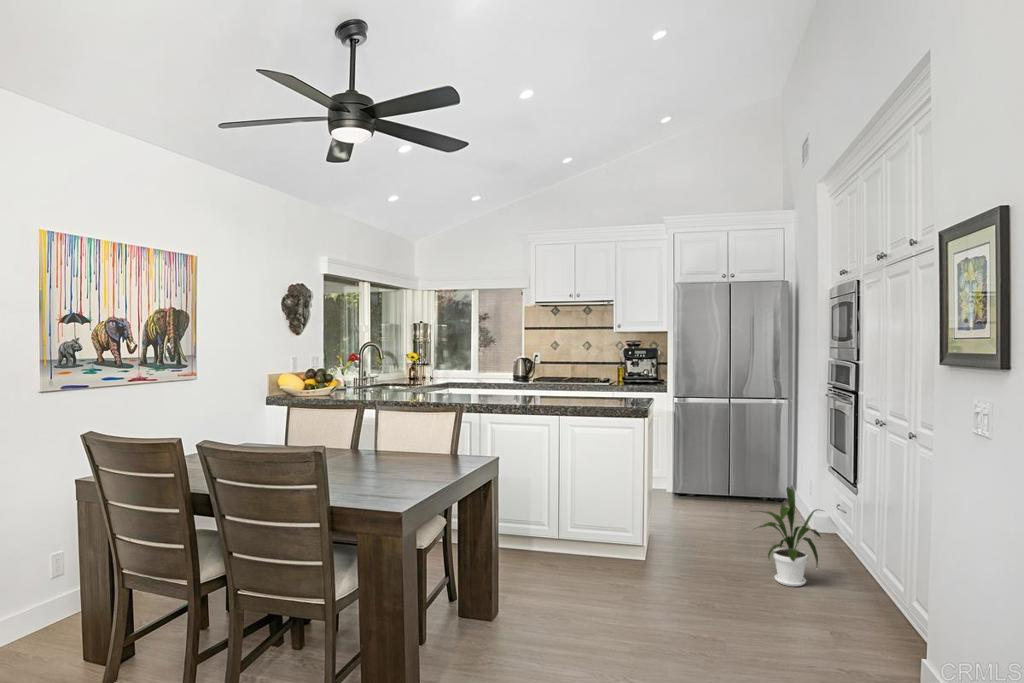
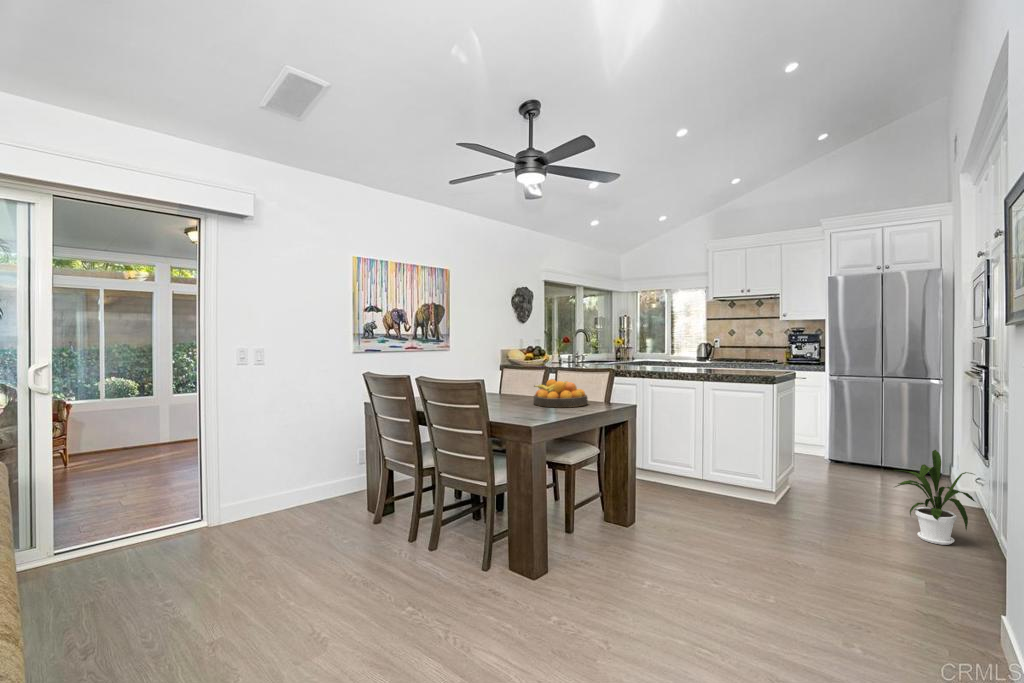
fruit bowl: none [358,428,434,468] -> present [534,379,588,407]

